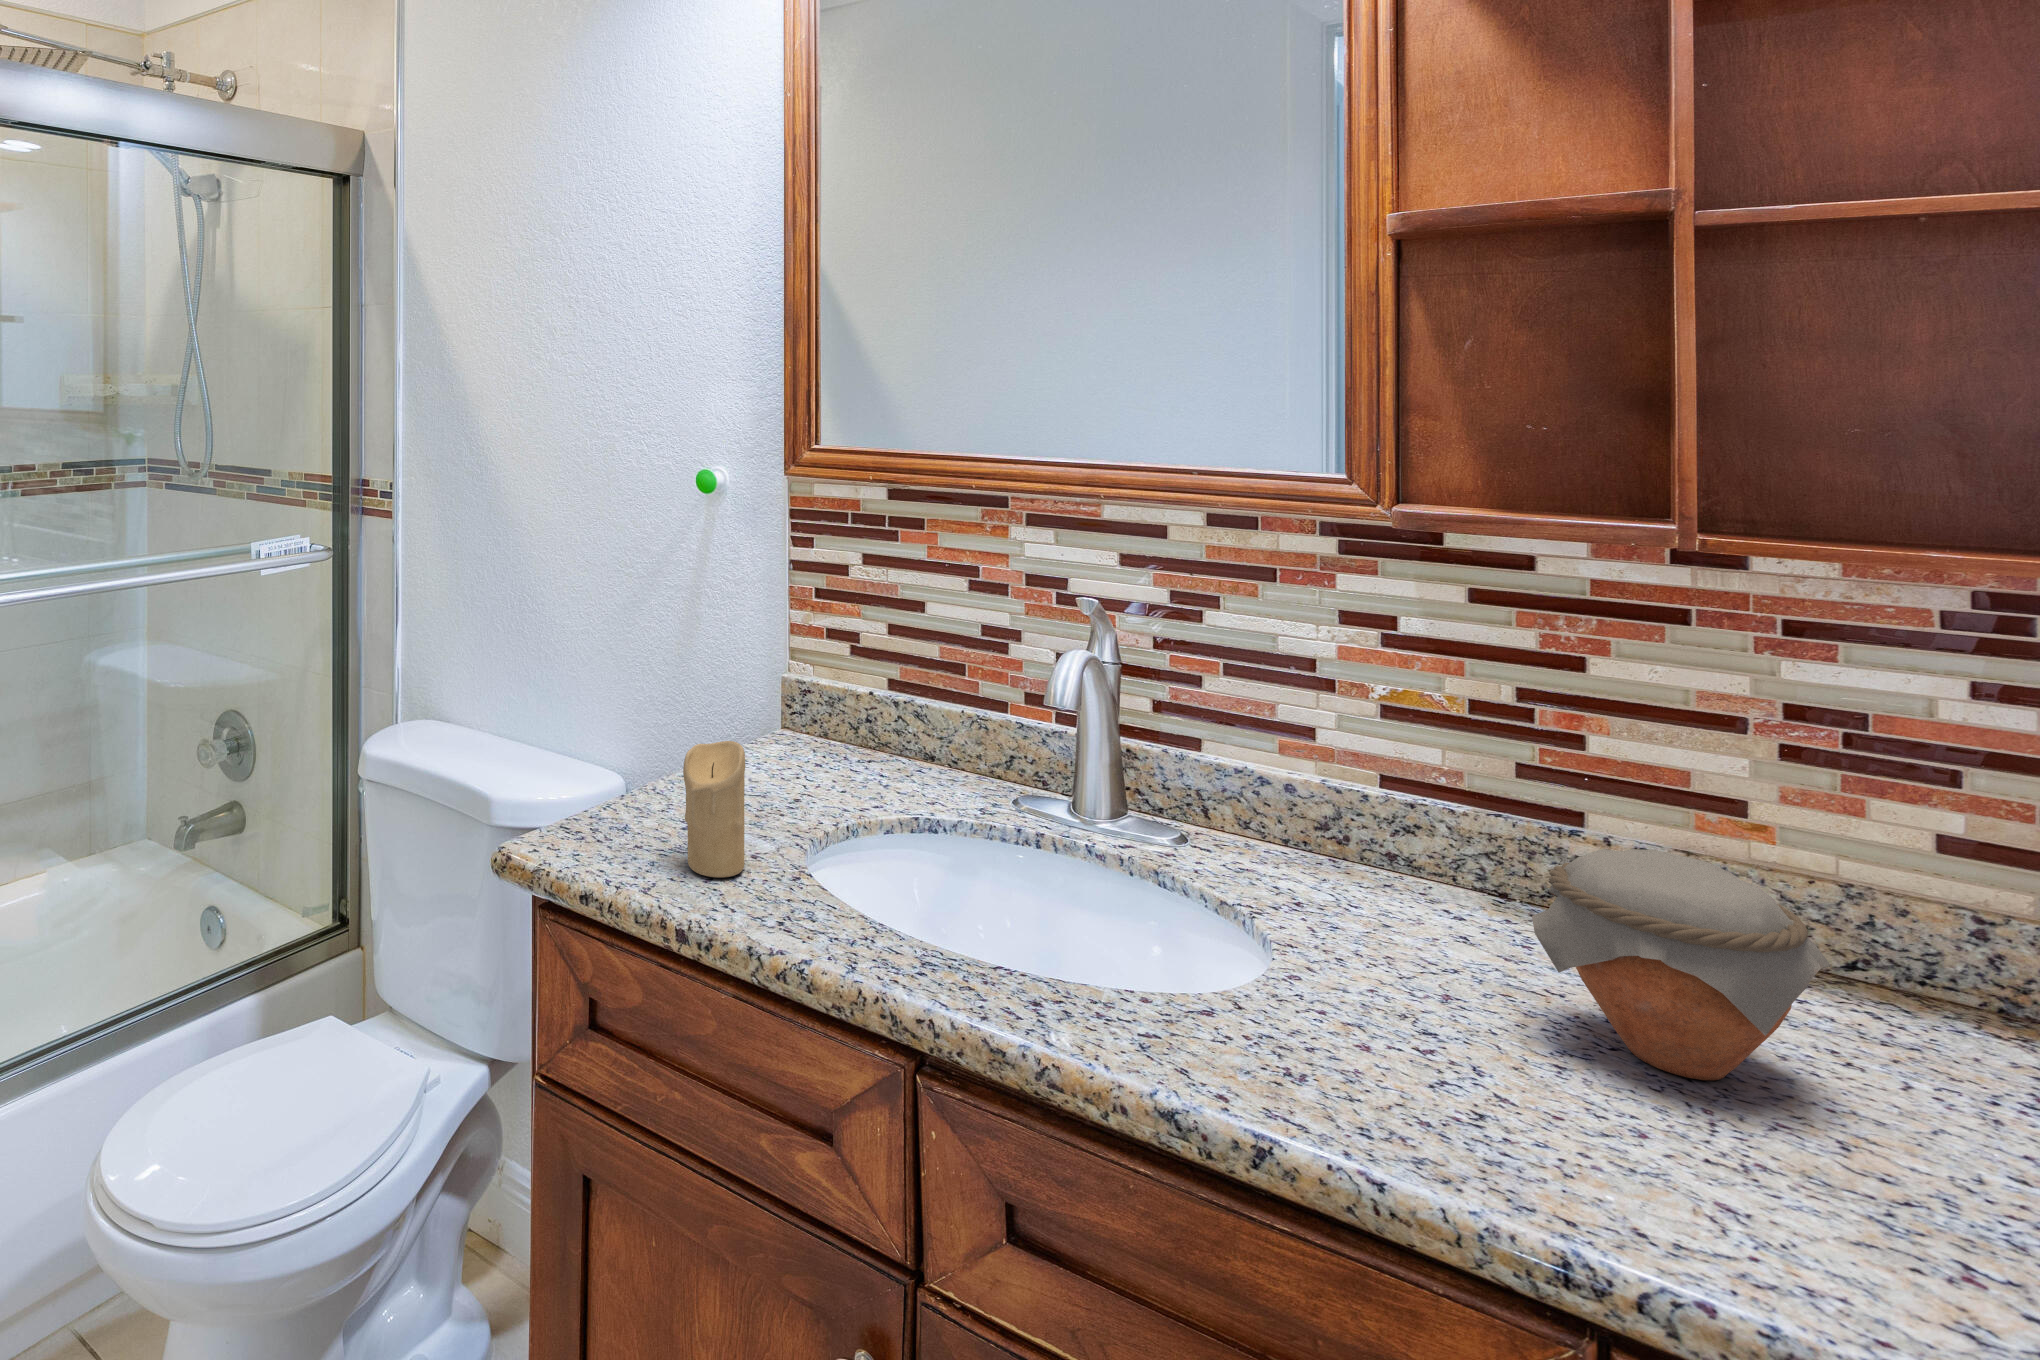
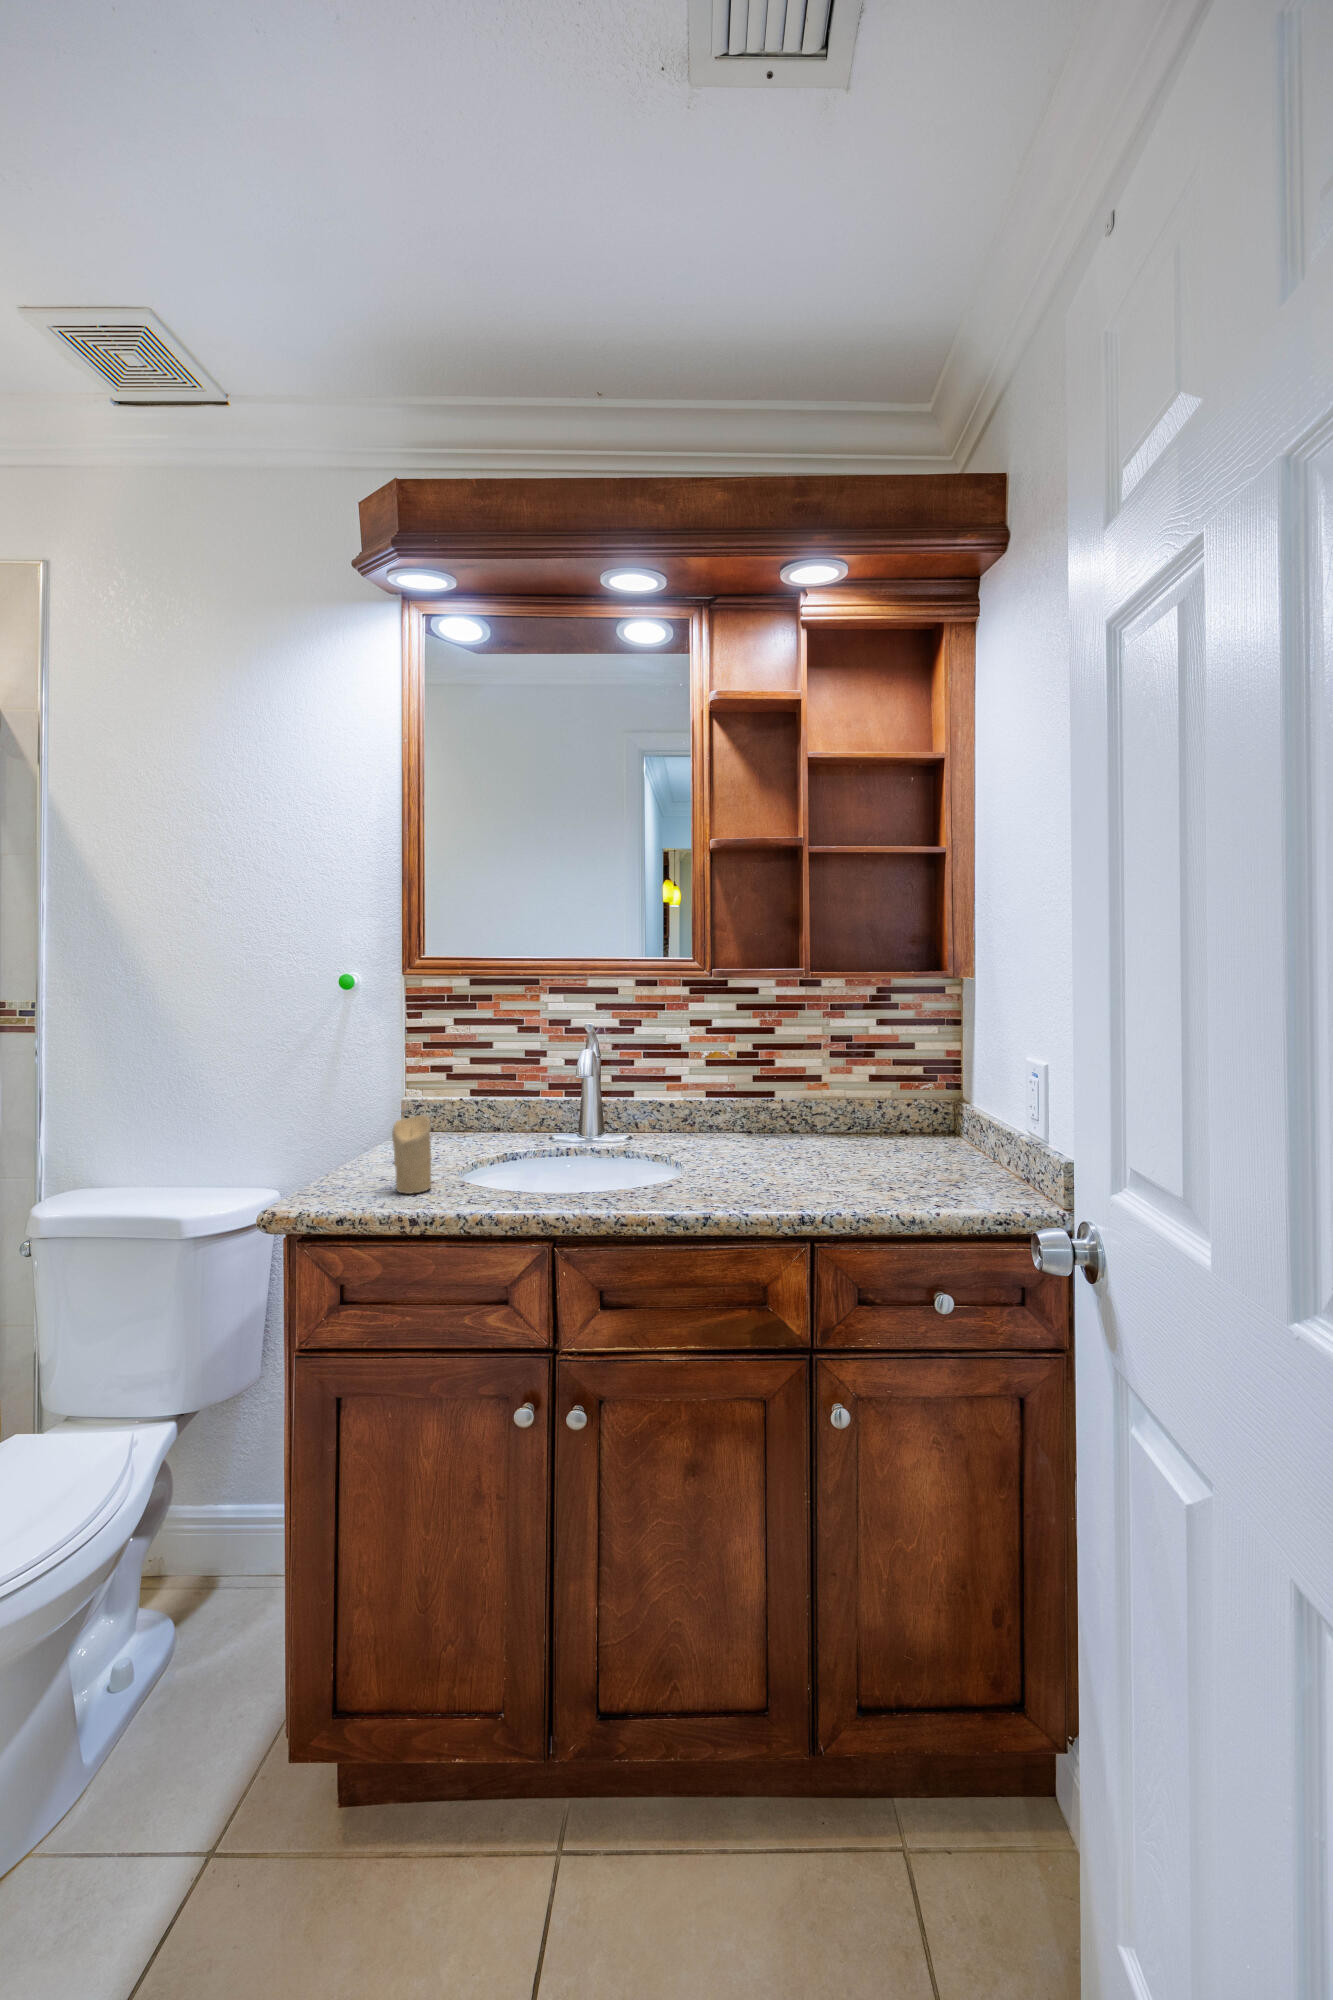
jar: present [1532,849,1831,1080] -> none [777,1087,859,1165]

